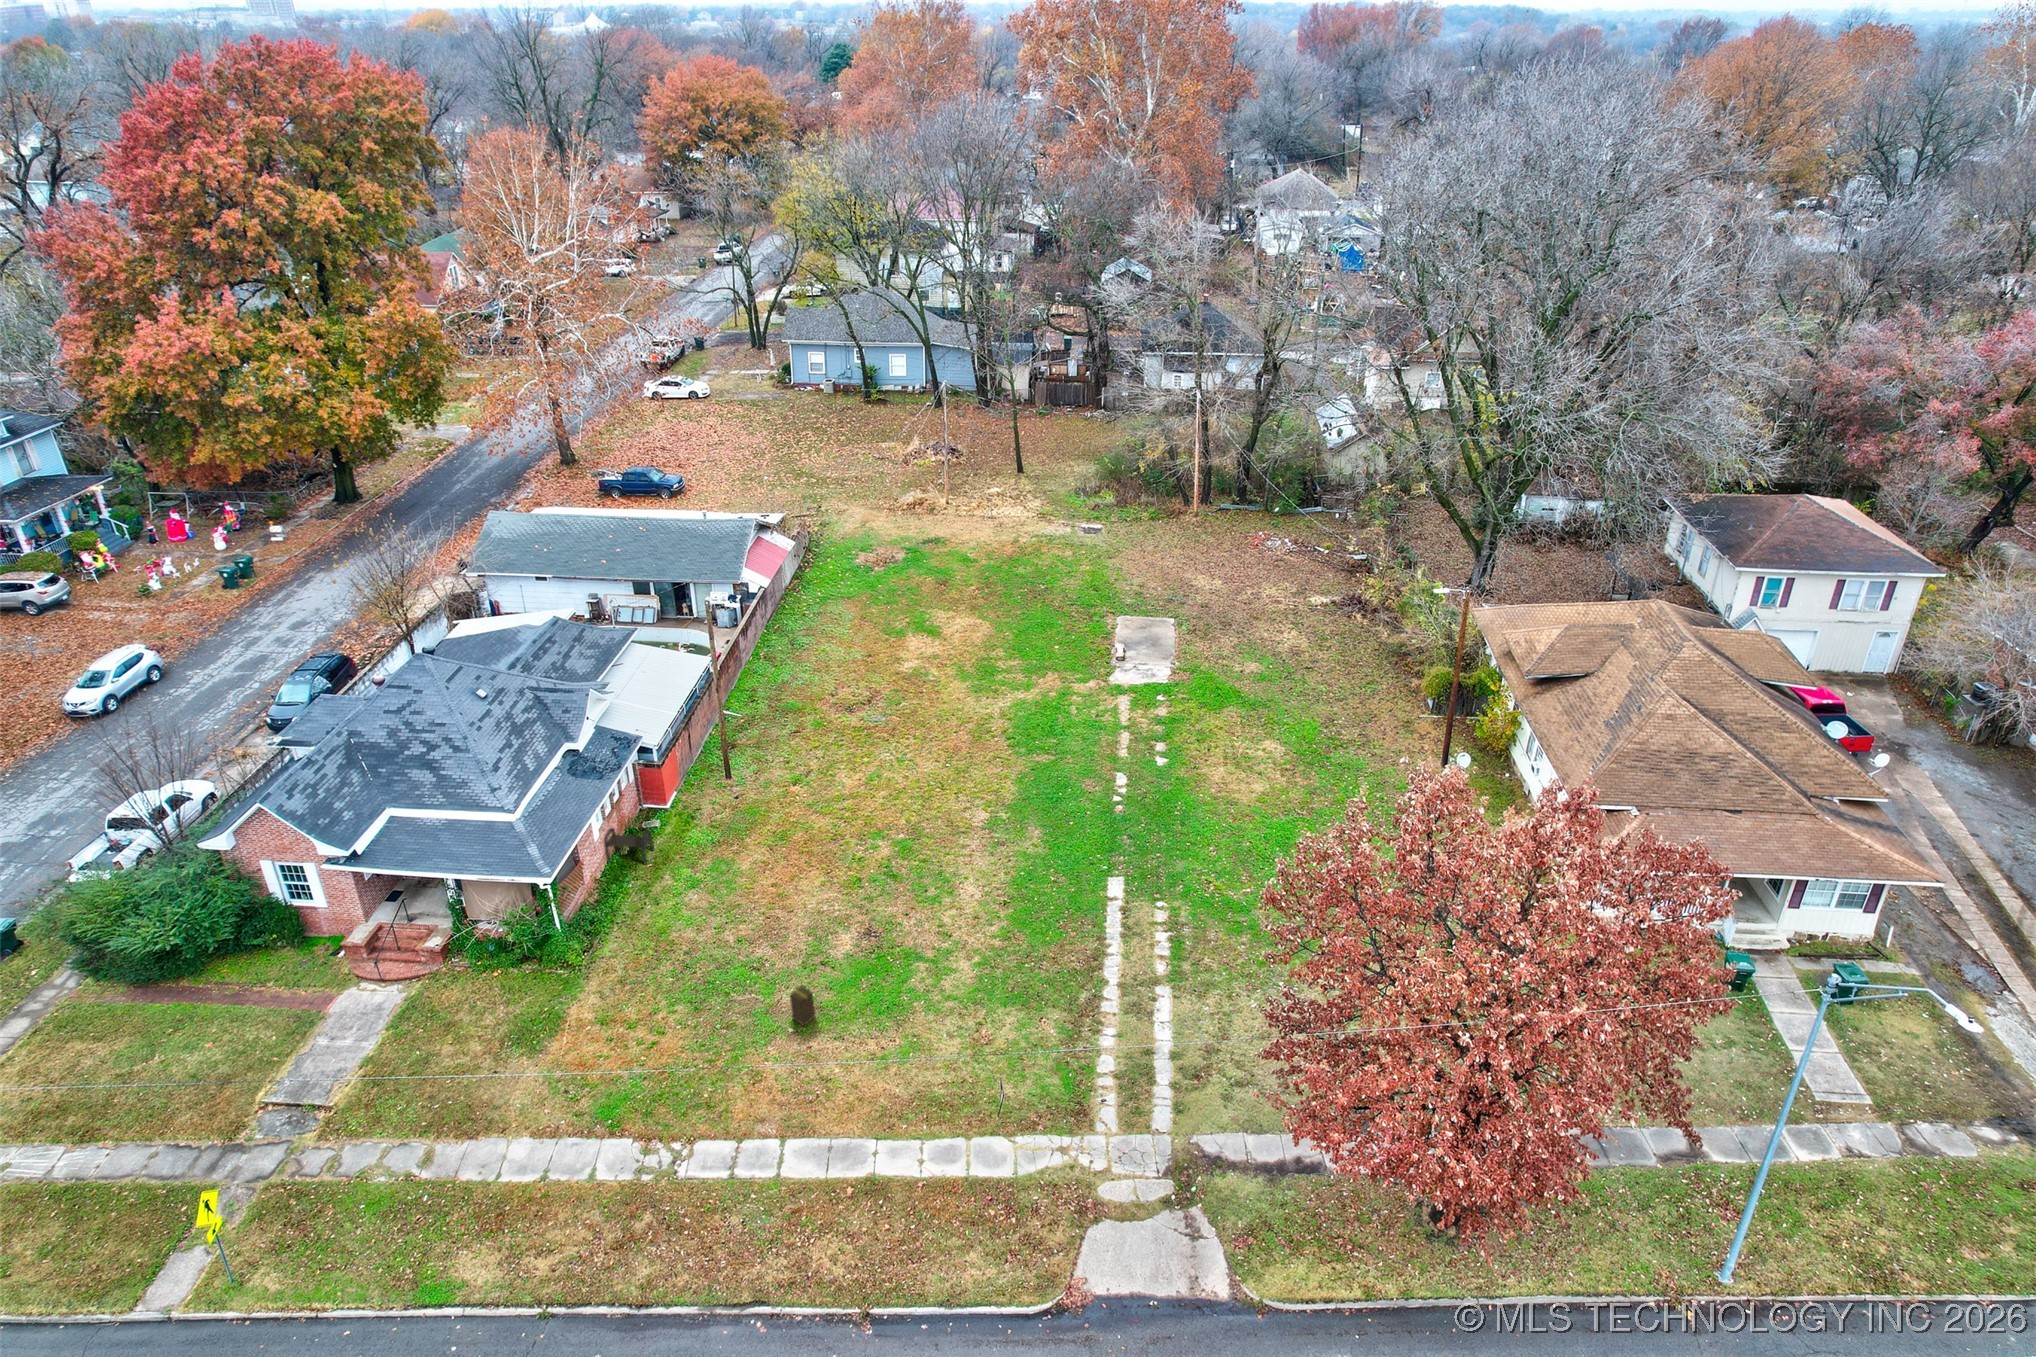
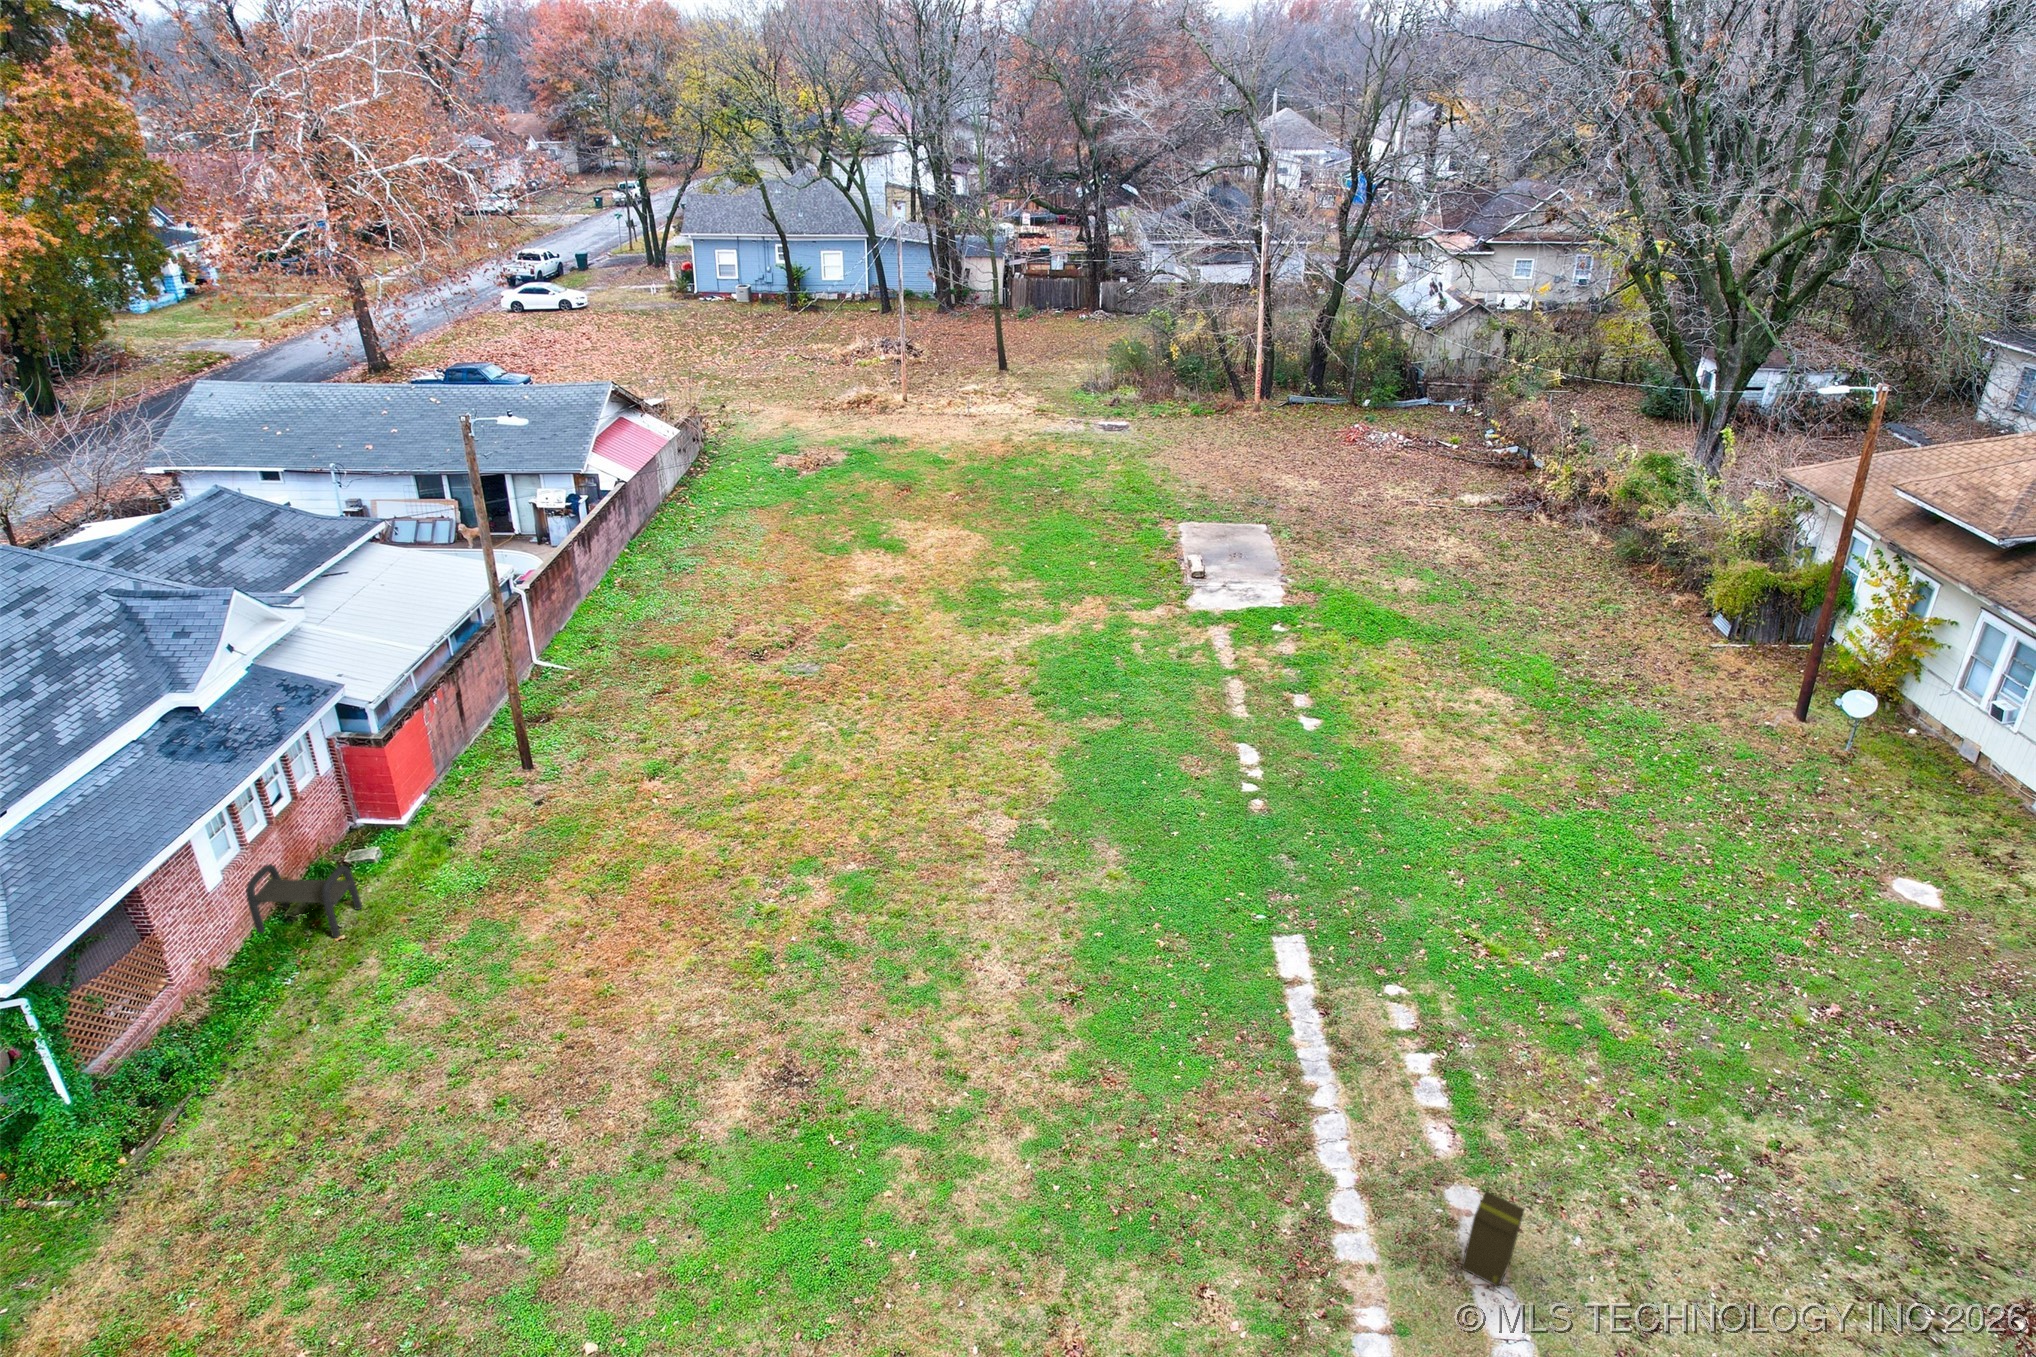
cardboard box: present [790,986,815,1026] -> present [1462,1191,1524,1287]

